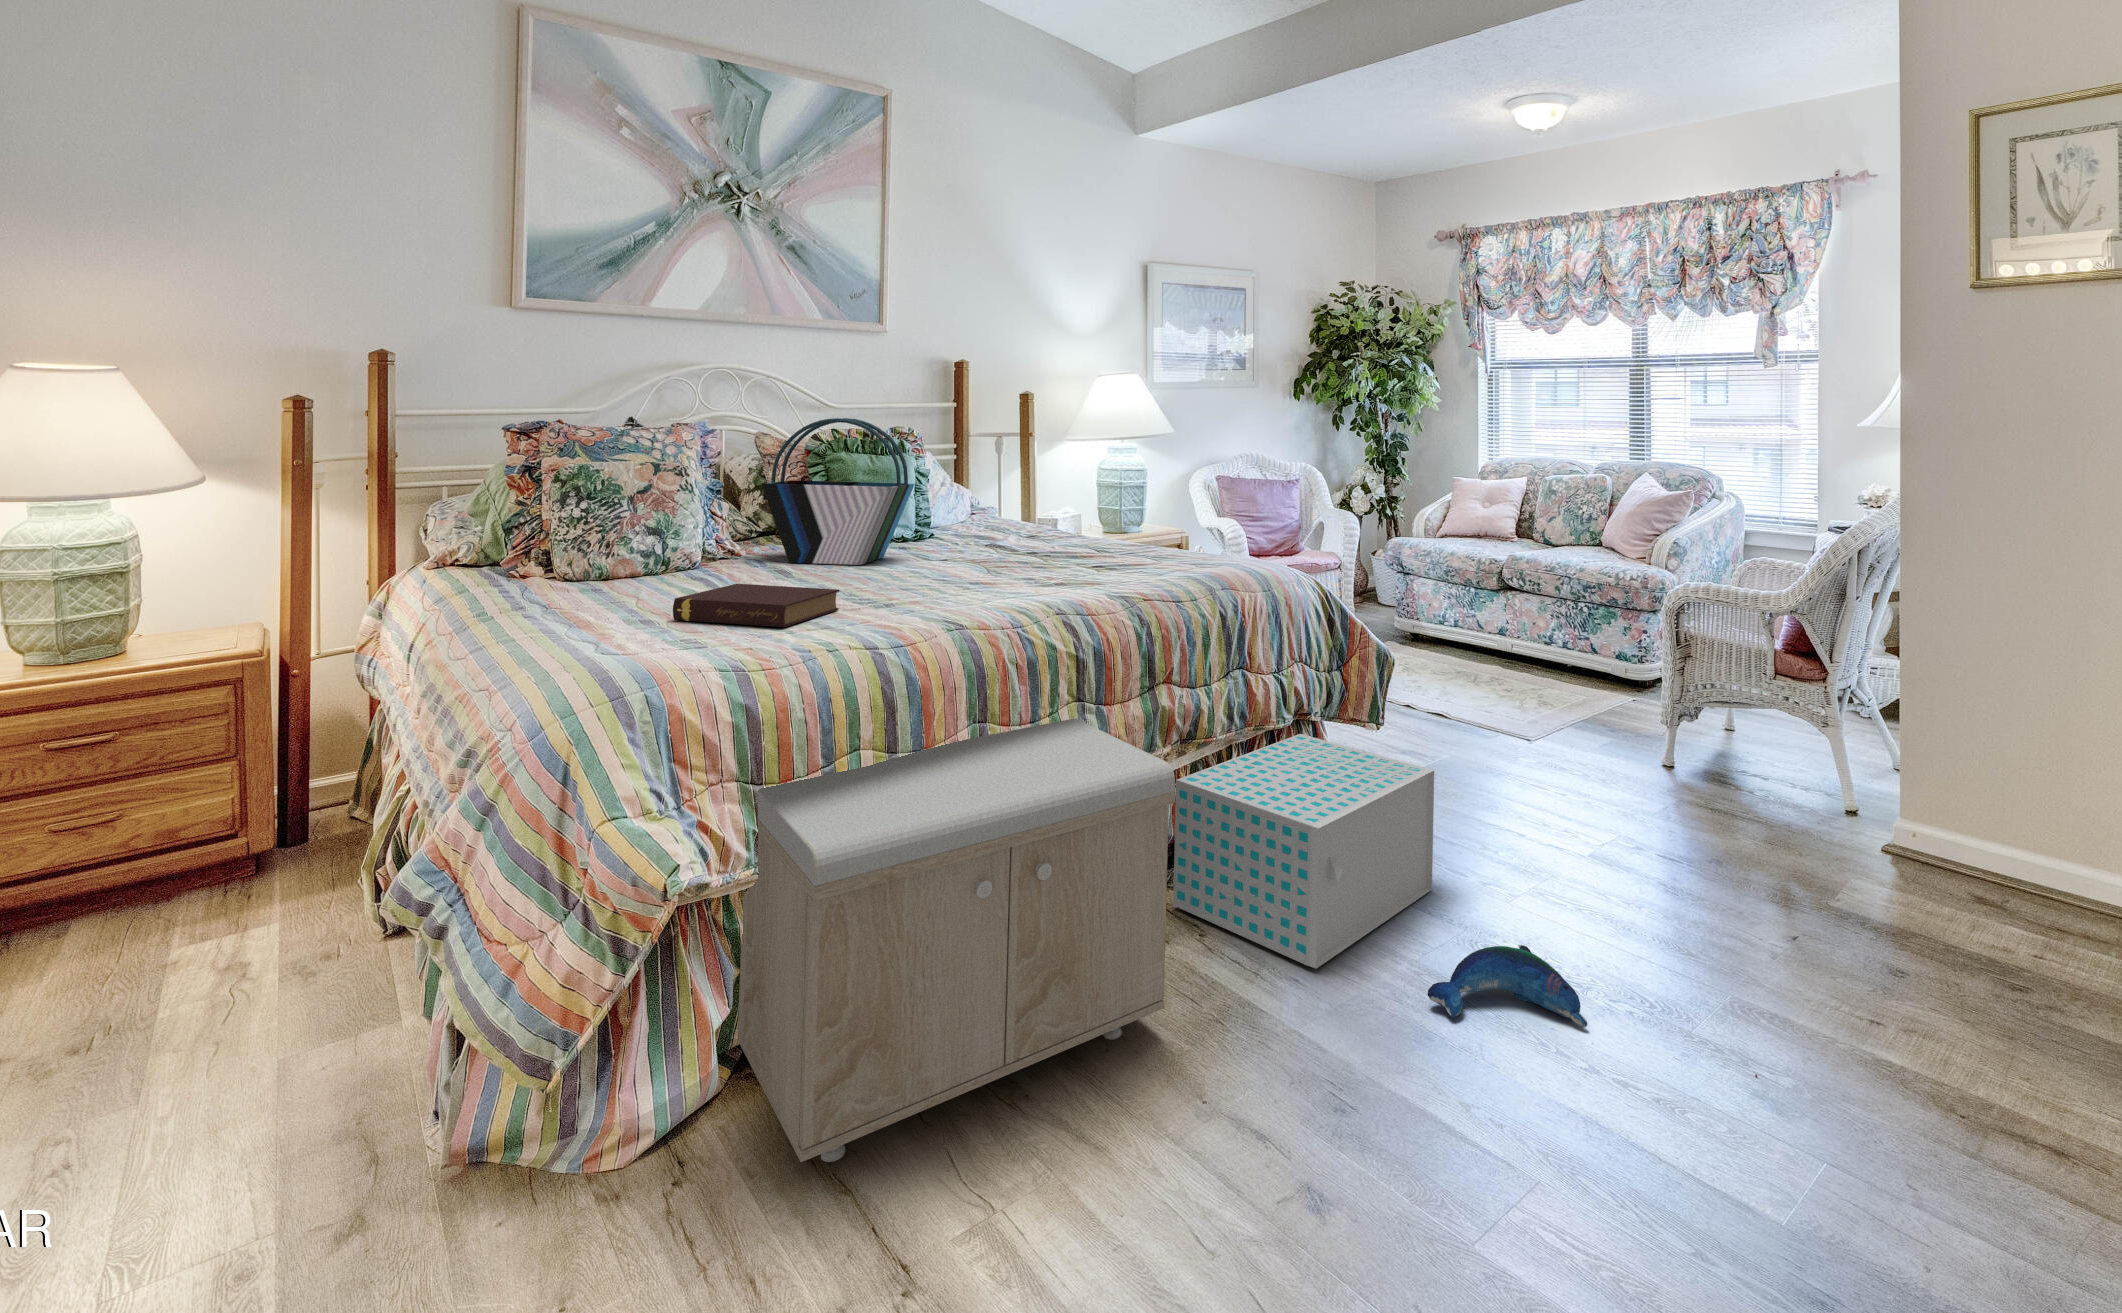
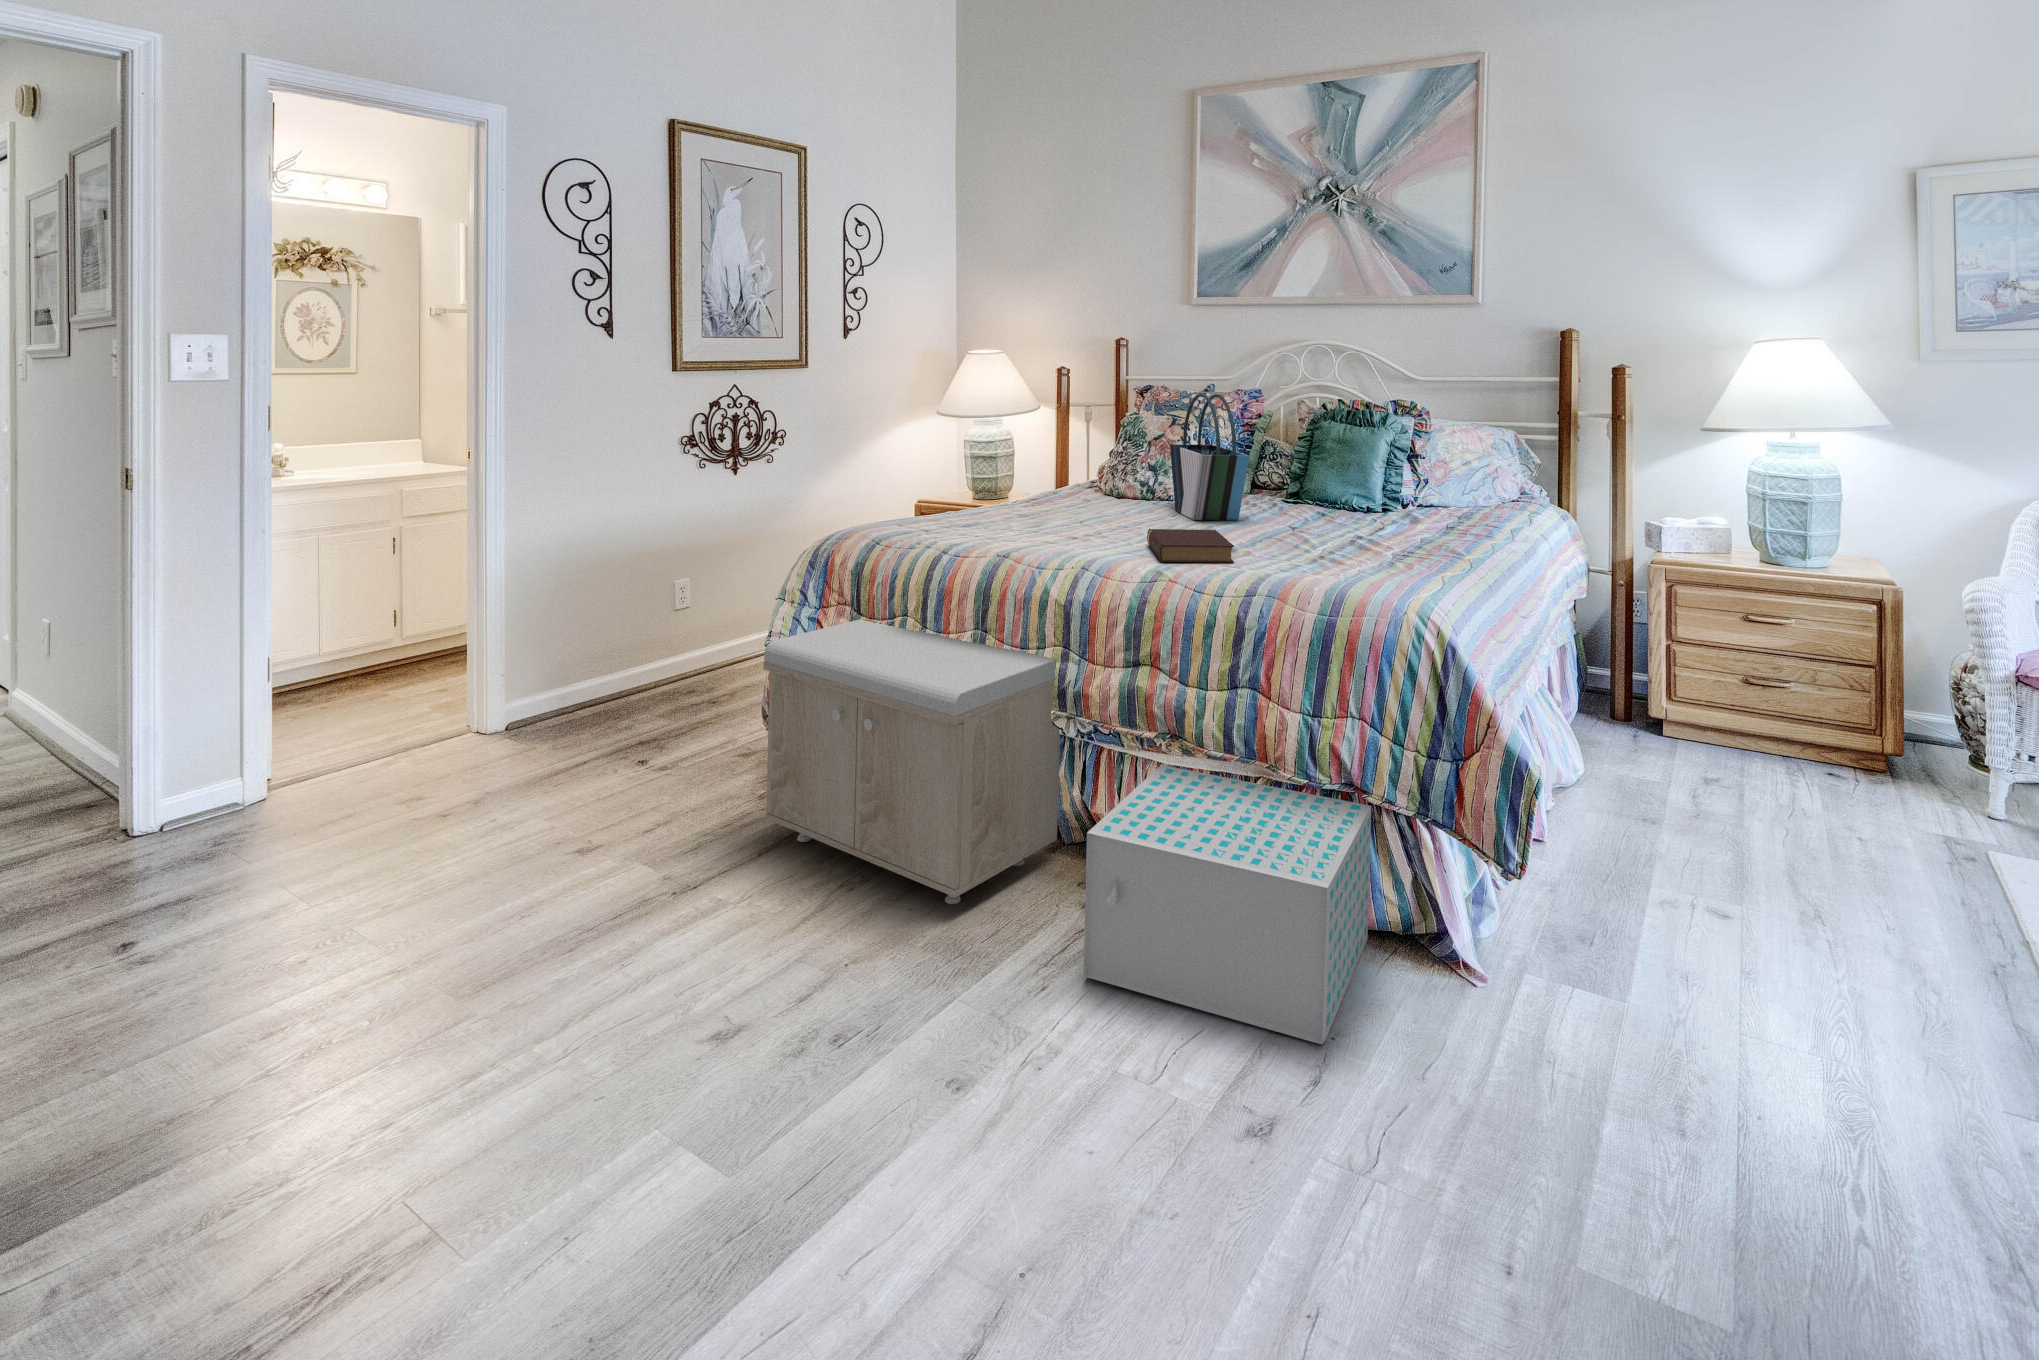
book: present [673,584,839,627] -> present [1147,529,1234,563]
plush toy: present [1428,945,1587,1027] -> none [1031,1035,1137,1173]

